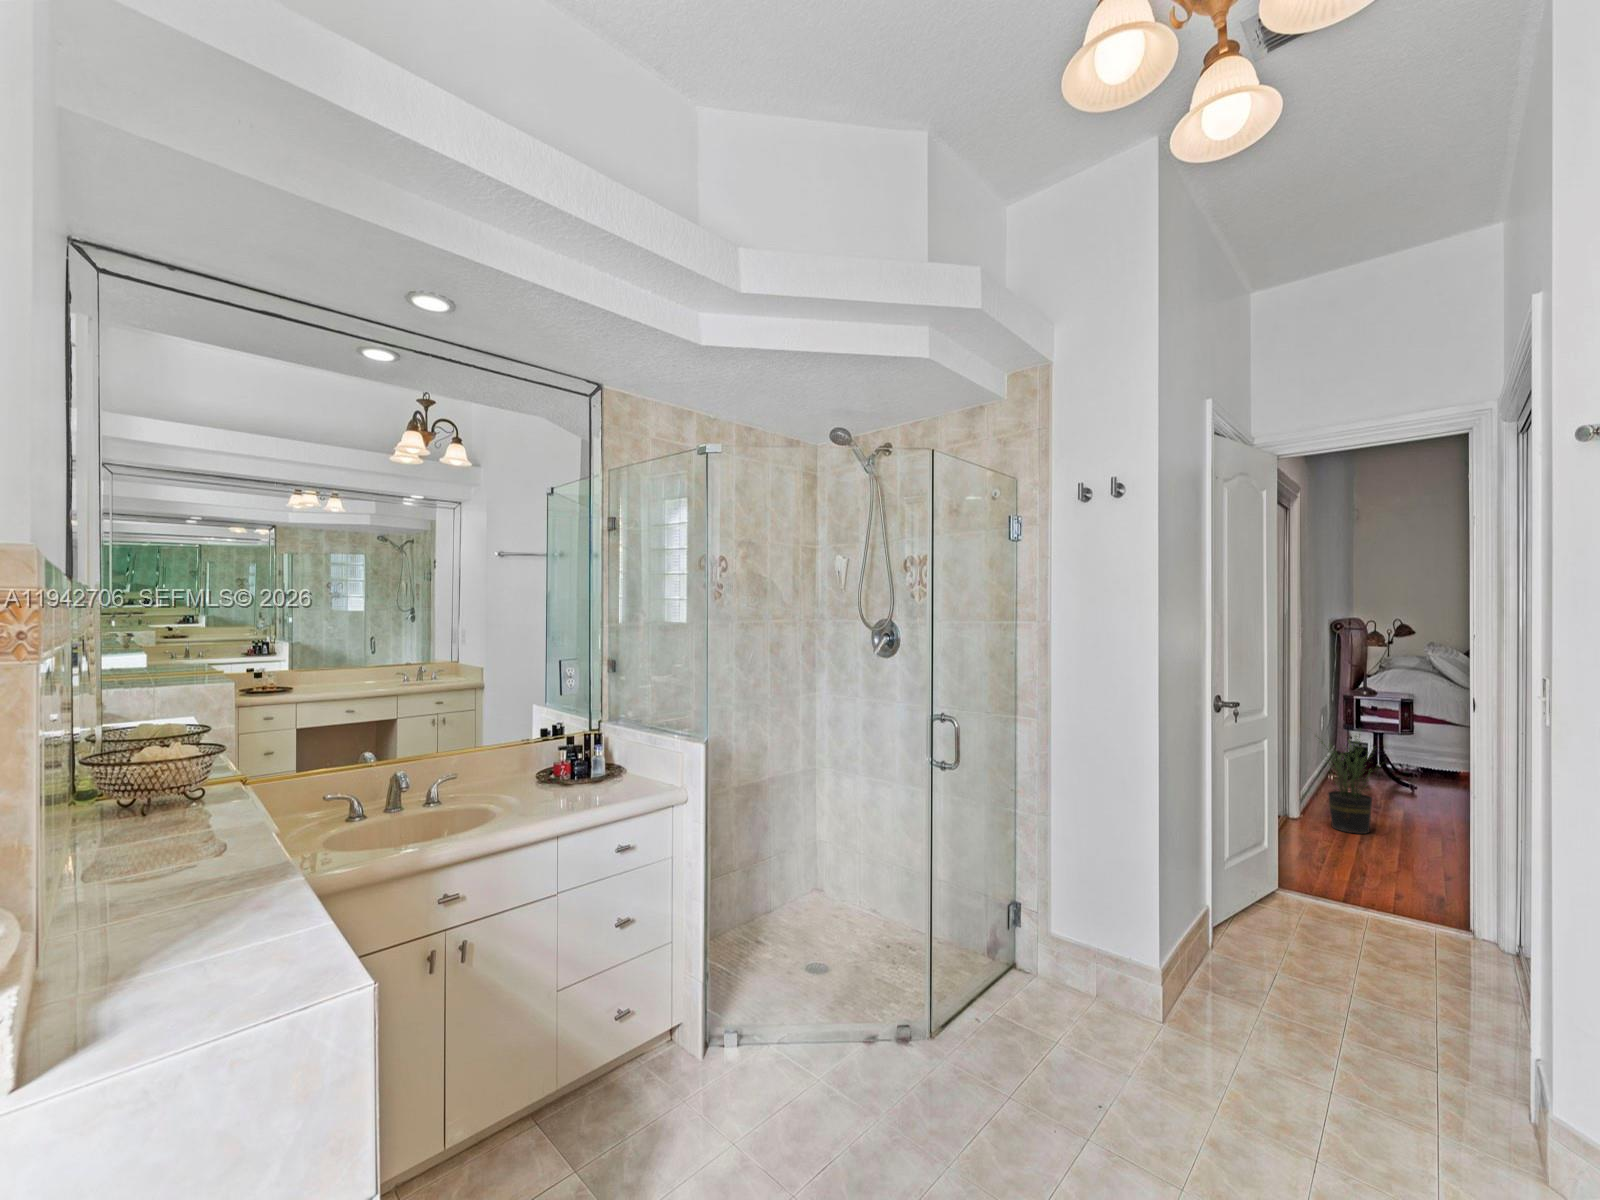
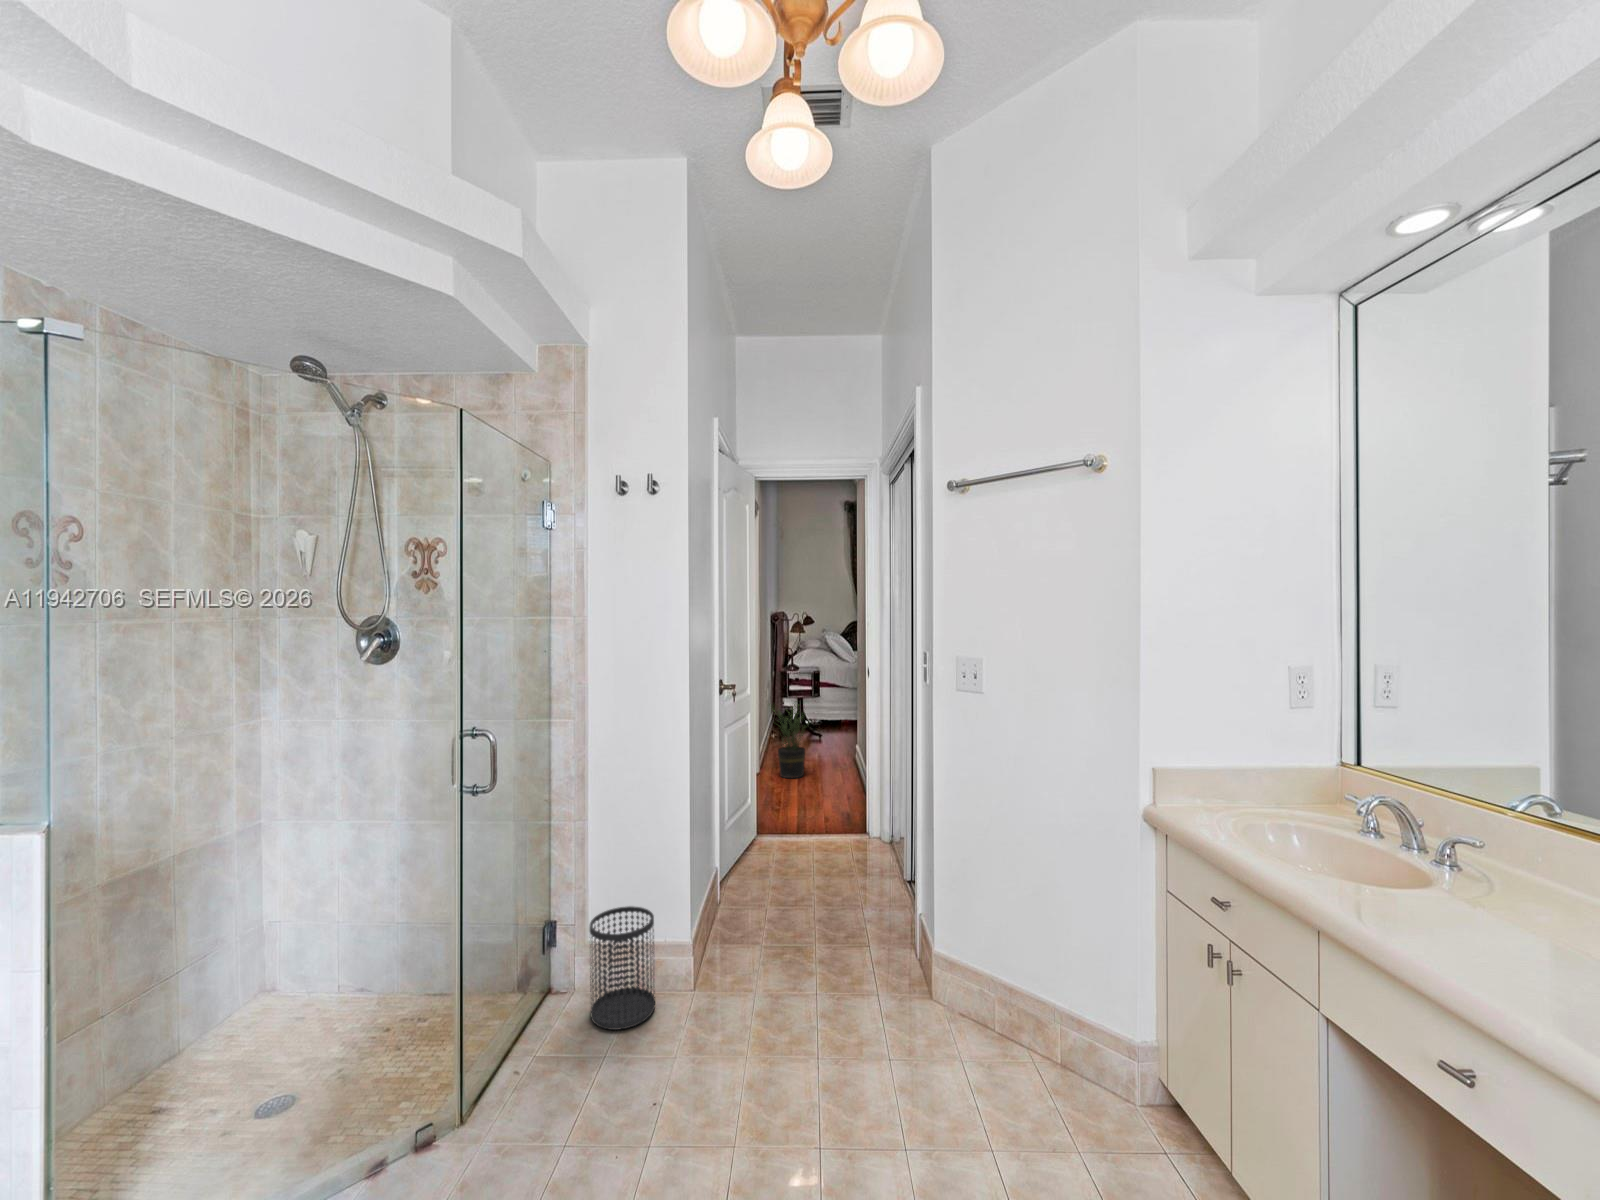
wastebasket: none [1047,906,1113,1025] -> present [589,906,655,1030]

